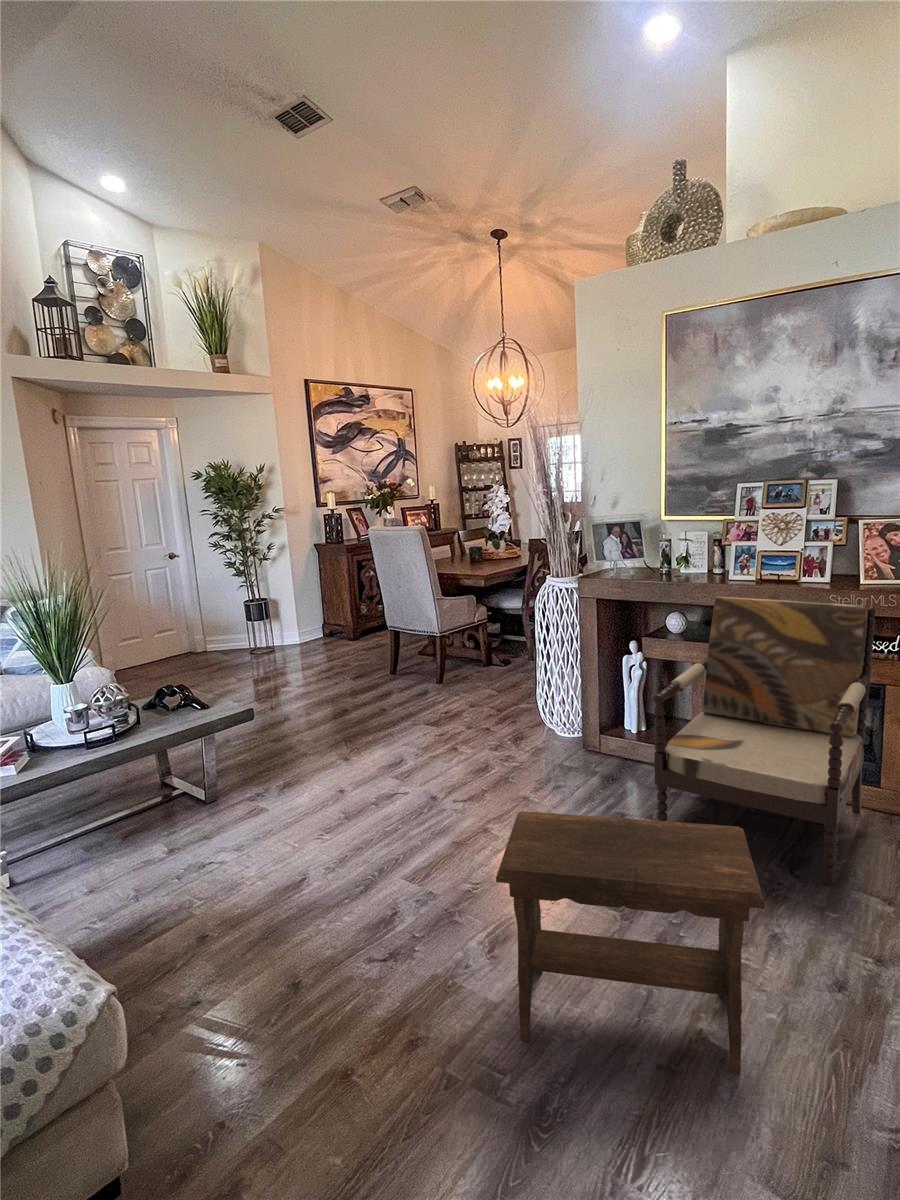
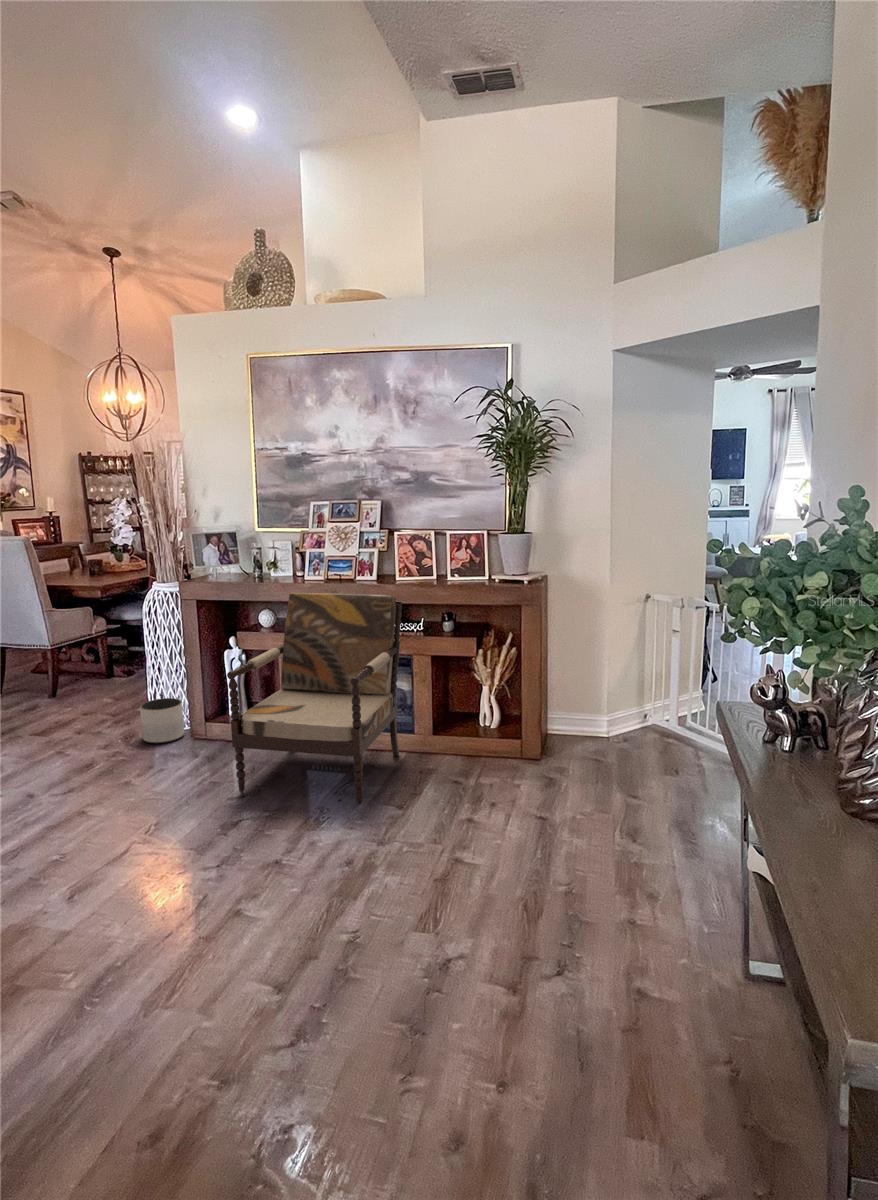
planter: none [533,702,576,752] -> present [140,698,184,743]
footstool: present [496,811,765,1075] -> none [54,751,267,945]

